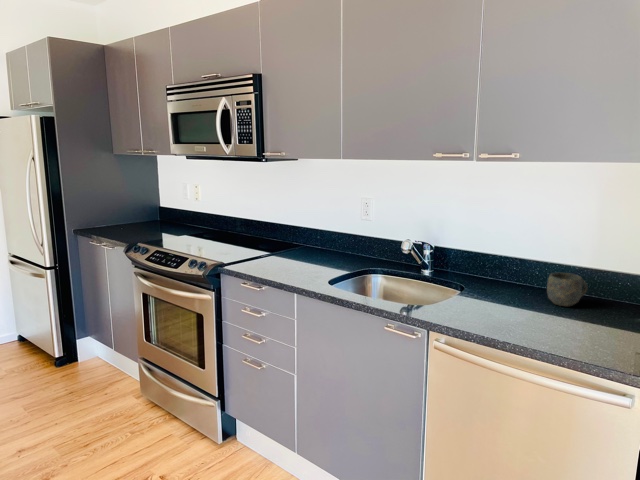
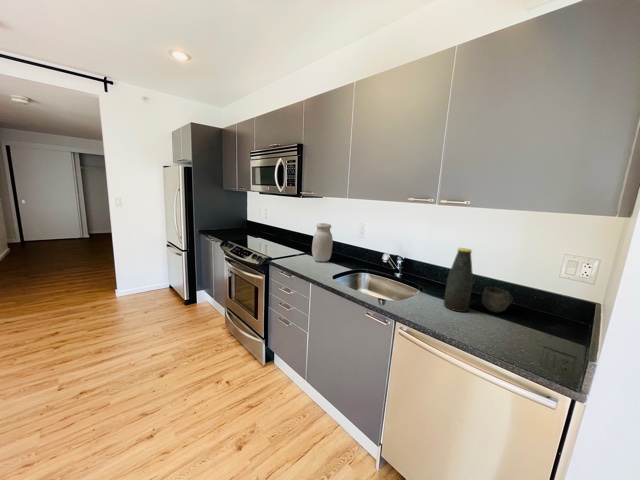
jar: none [287,201,320,263] -> present [312,223,333,262]
bottle: none [495,219,532,310] -> present [444,248,473,312]

